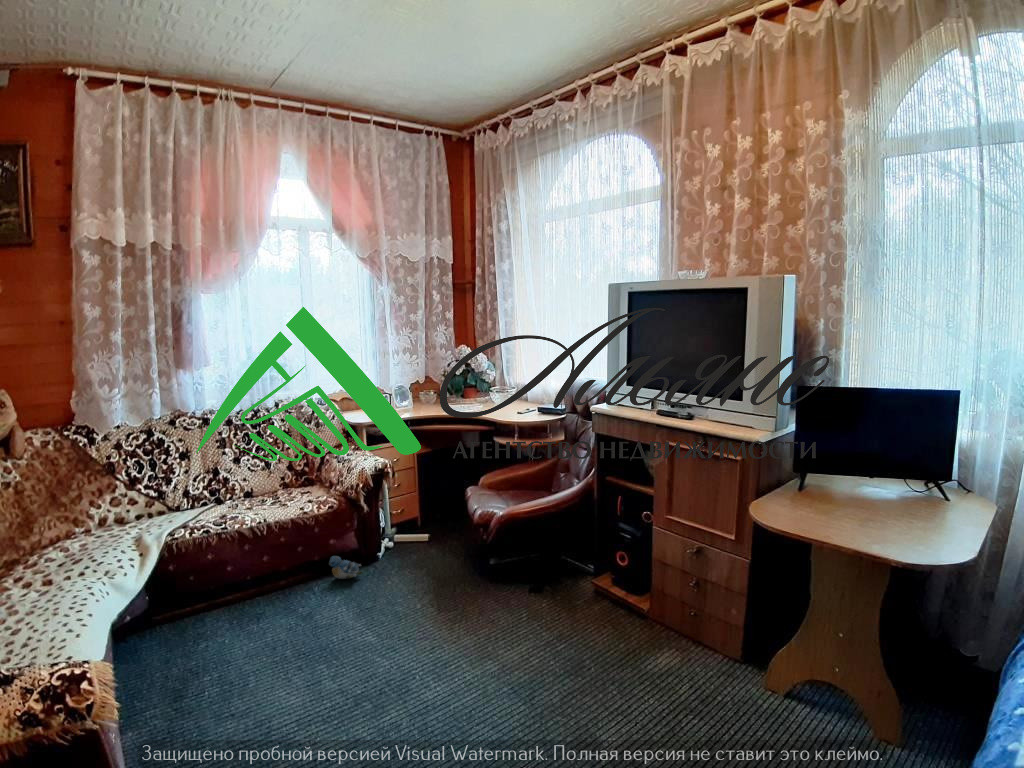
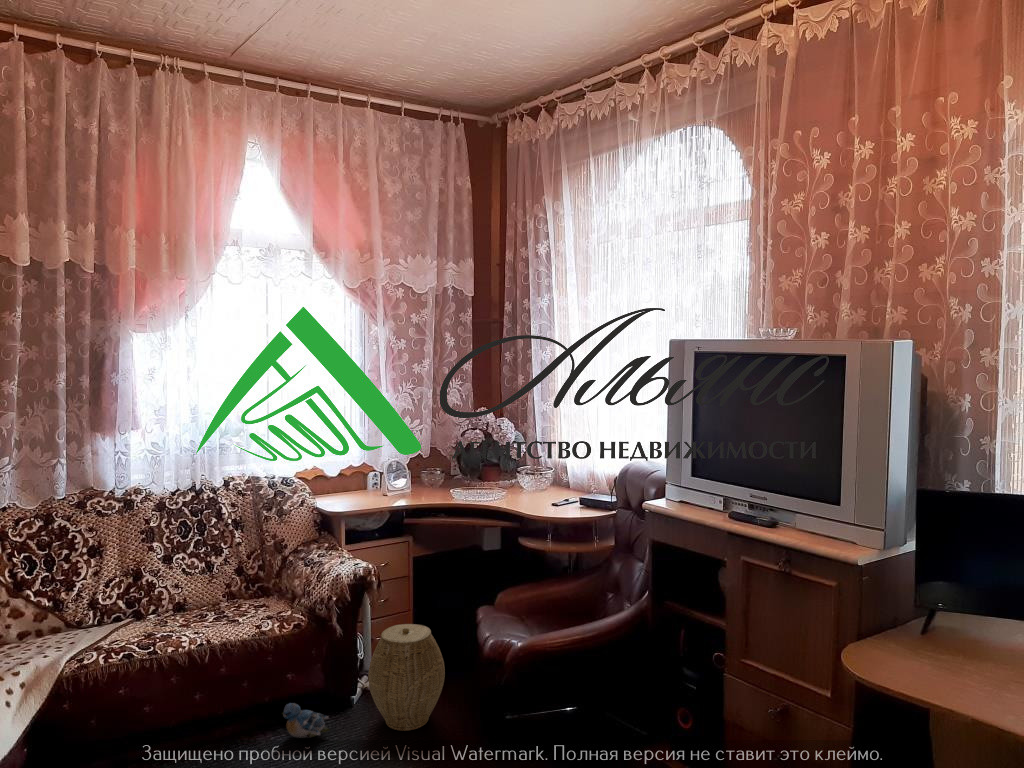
woven basket: none [388,501,442,572] -> present [368,624,445,731]

